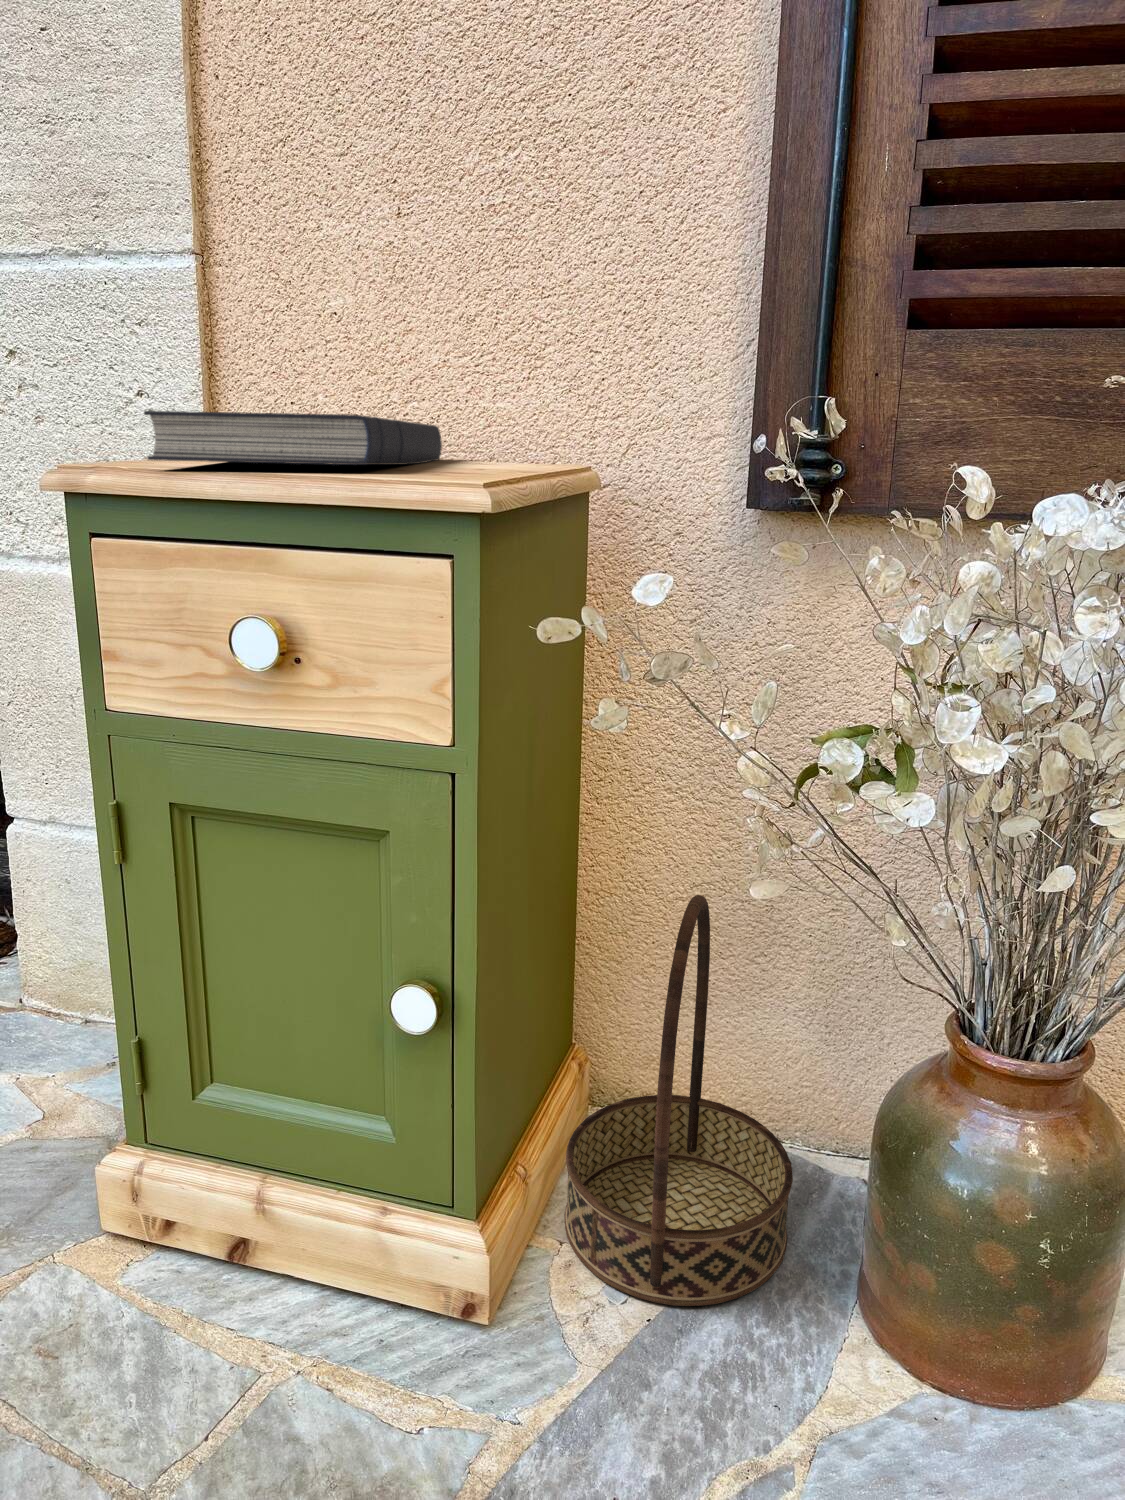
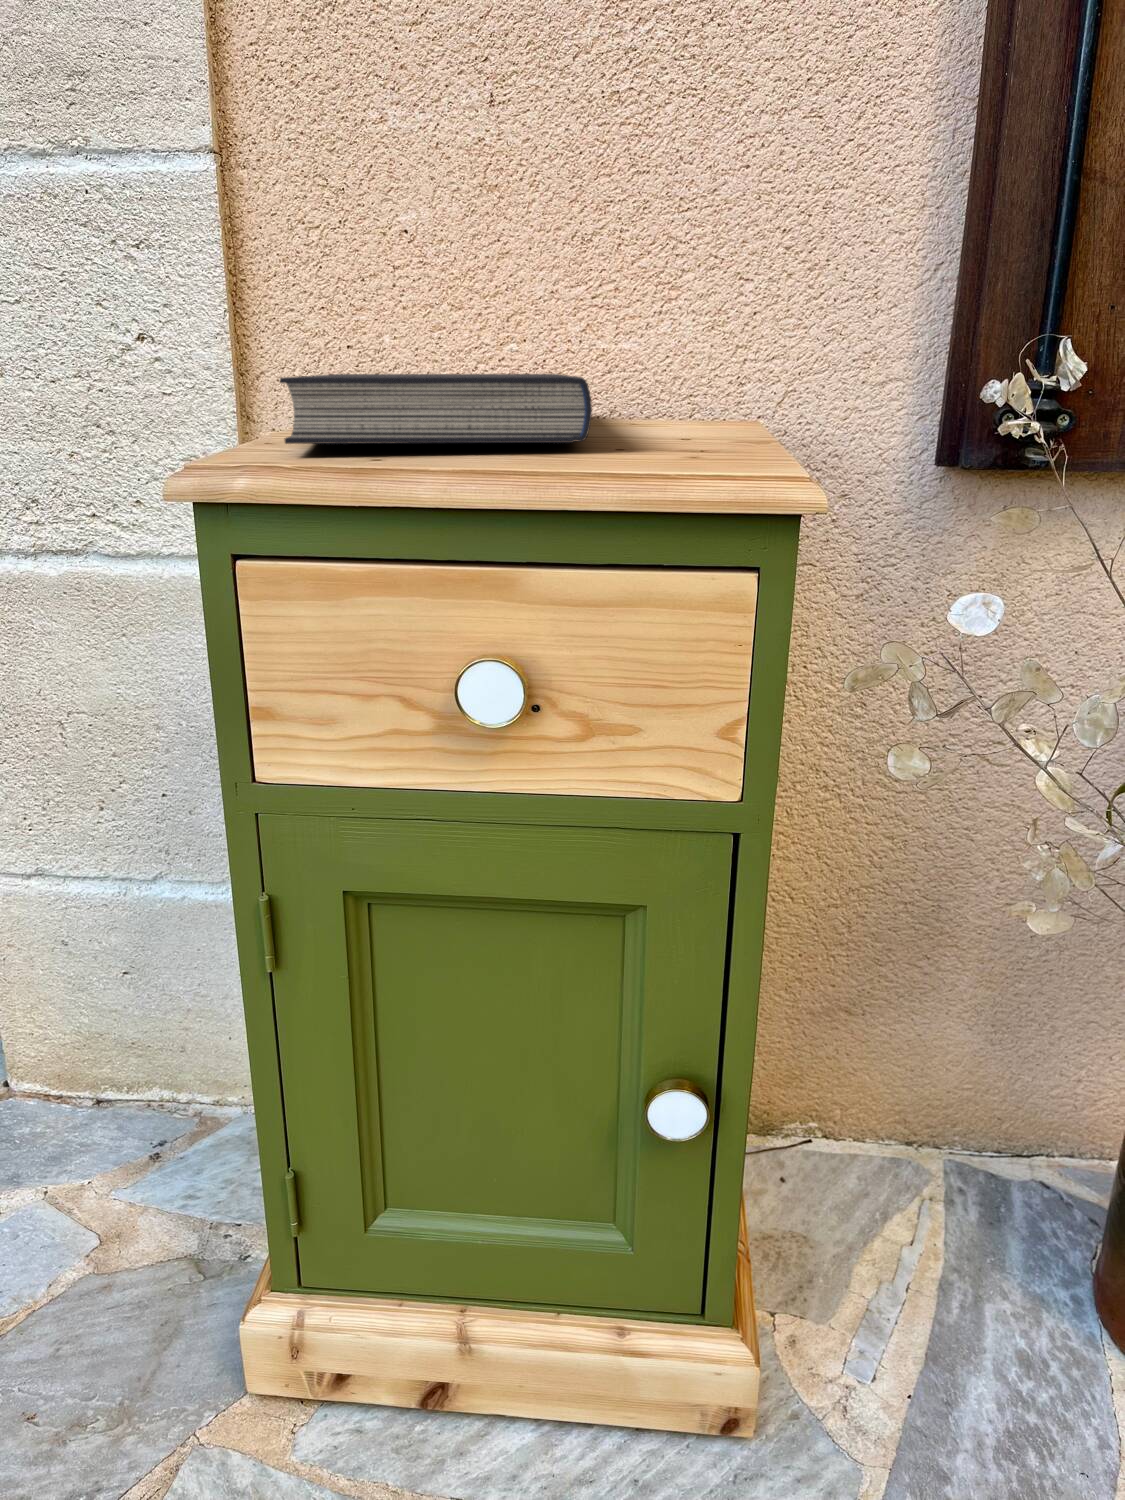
basket: present [564,895,793,1306] -> none [758,913,1023,1371]

